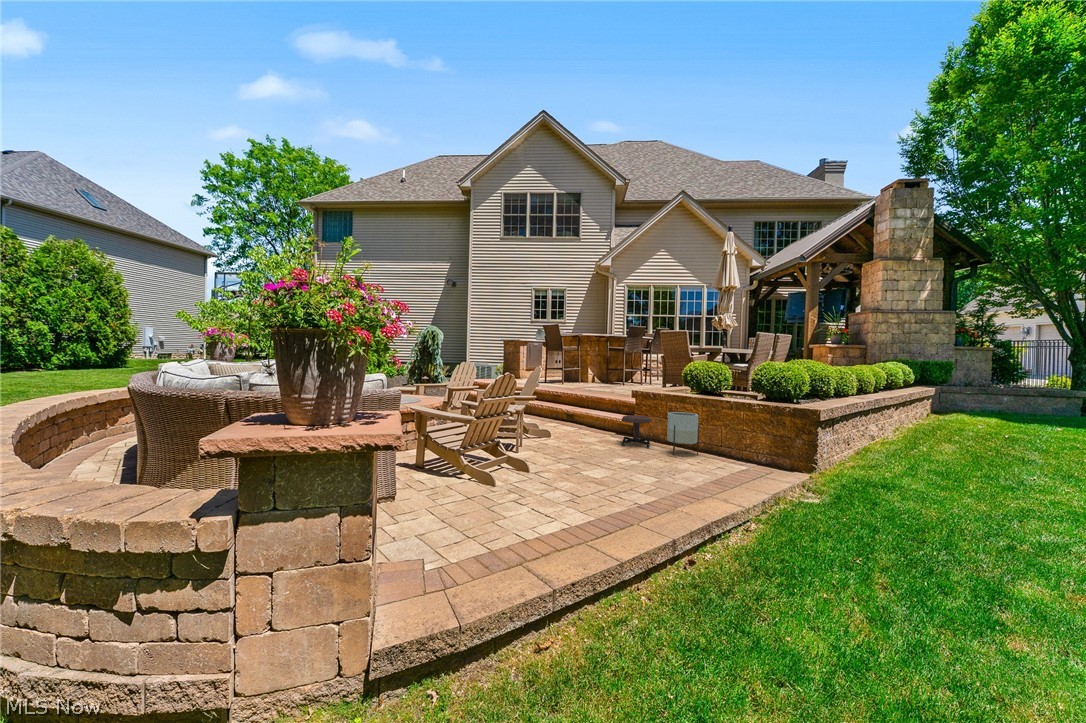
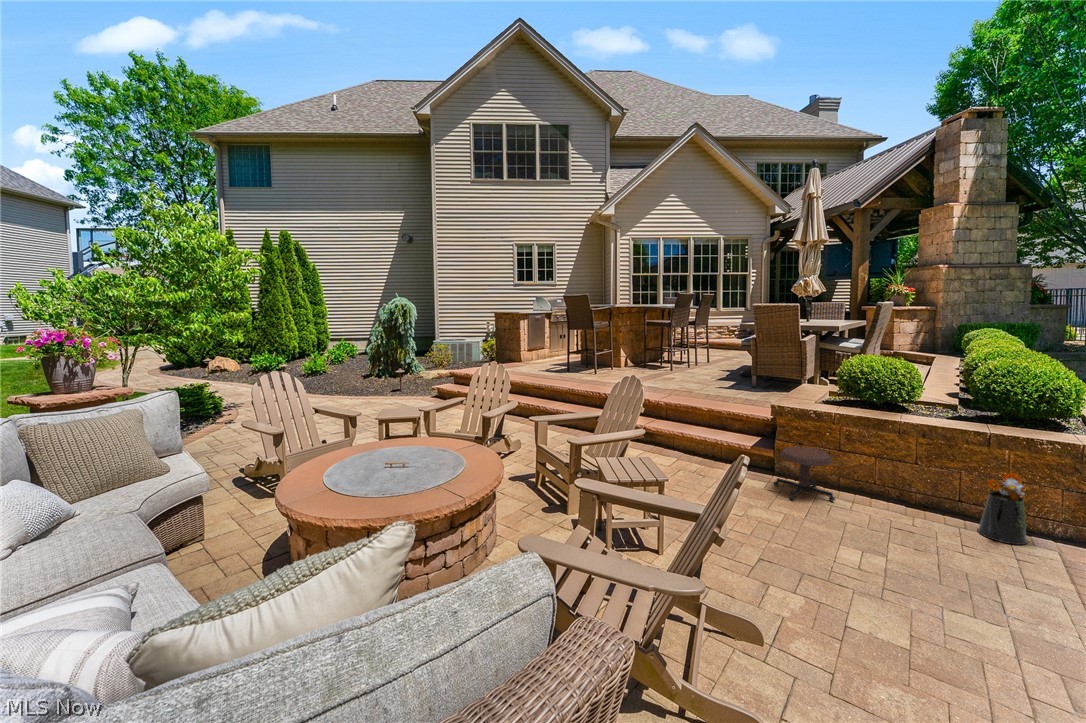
planter: present [667,412,699,455] -> none [871,446,929,520]
watering can: none [715,423,744,466] -> present [977,473,1028,545]

